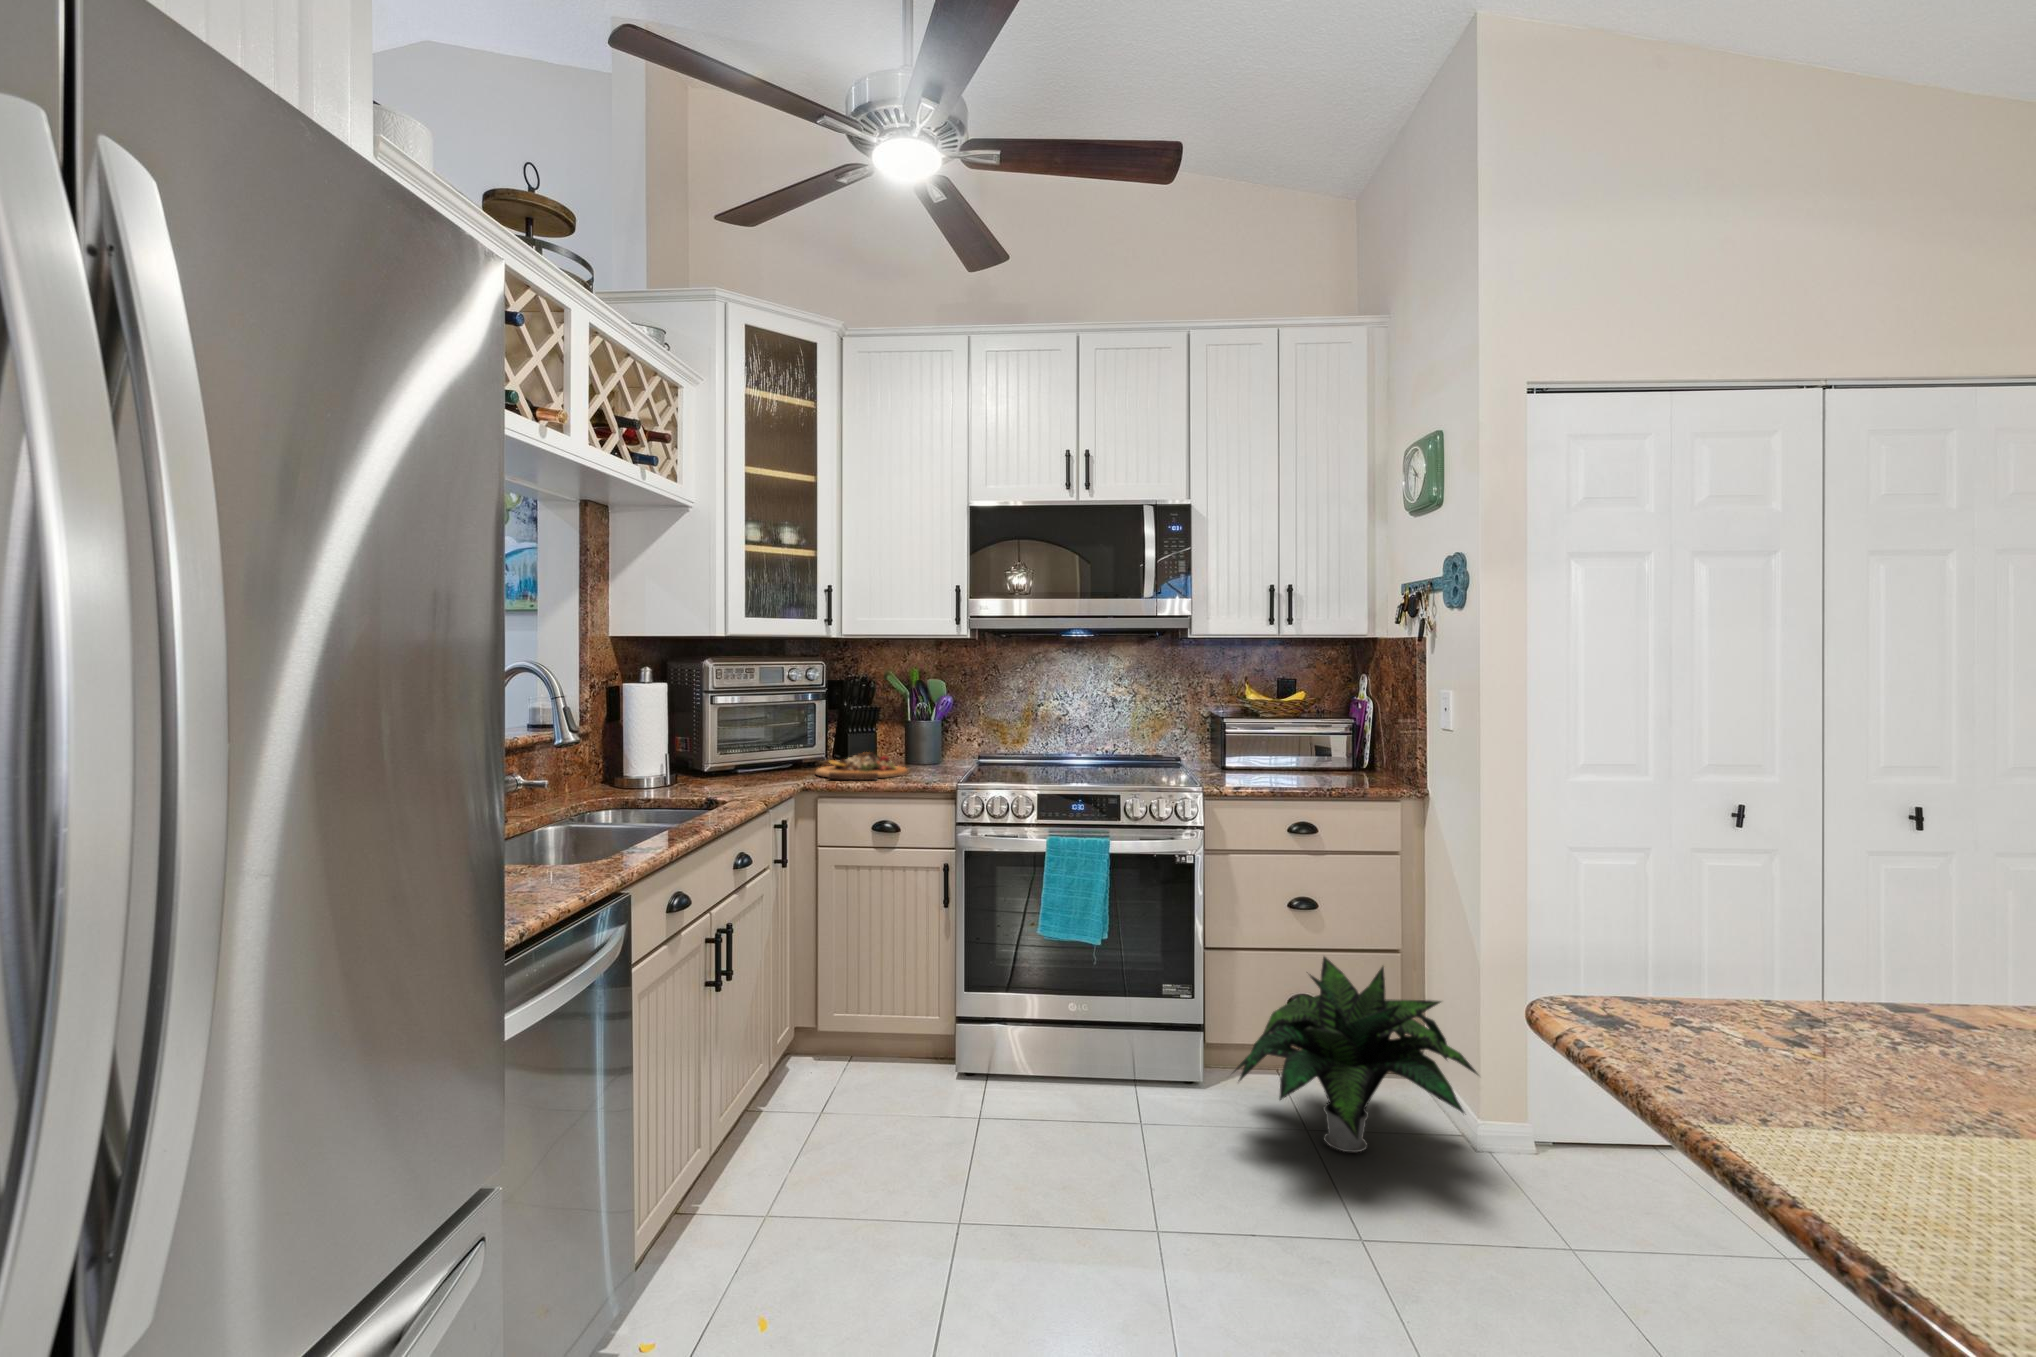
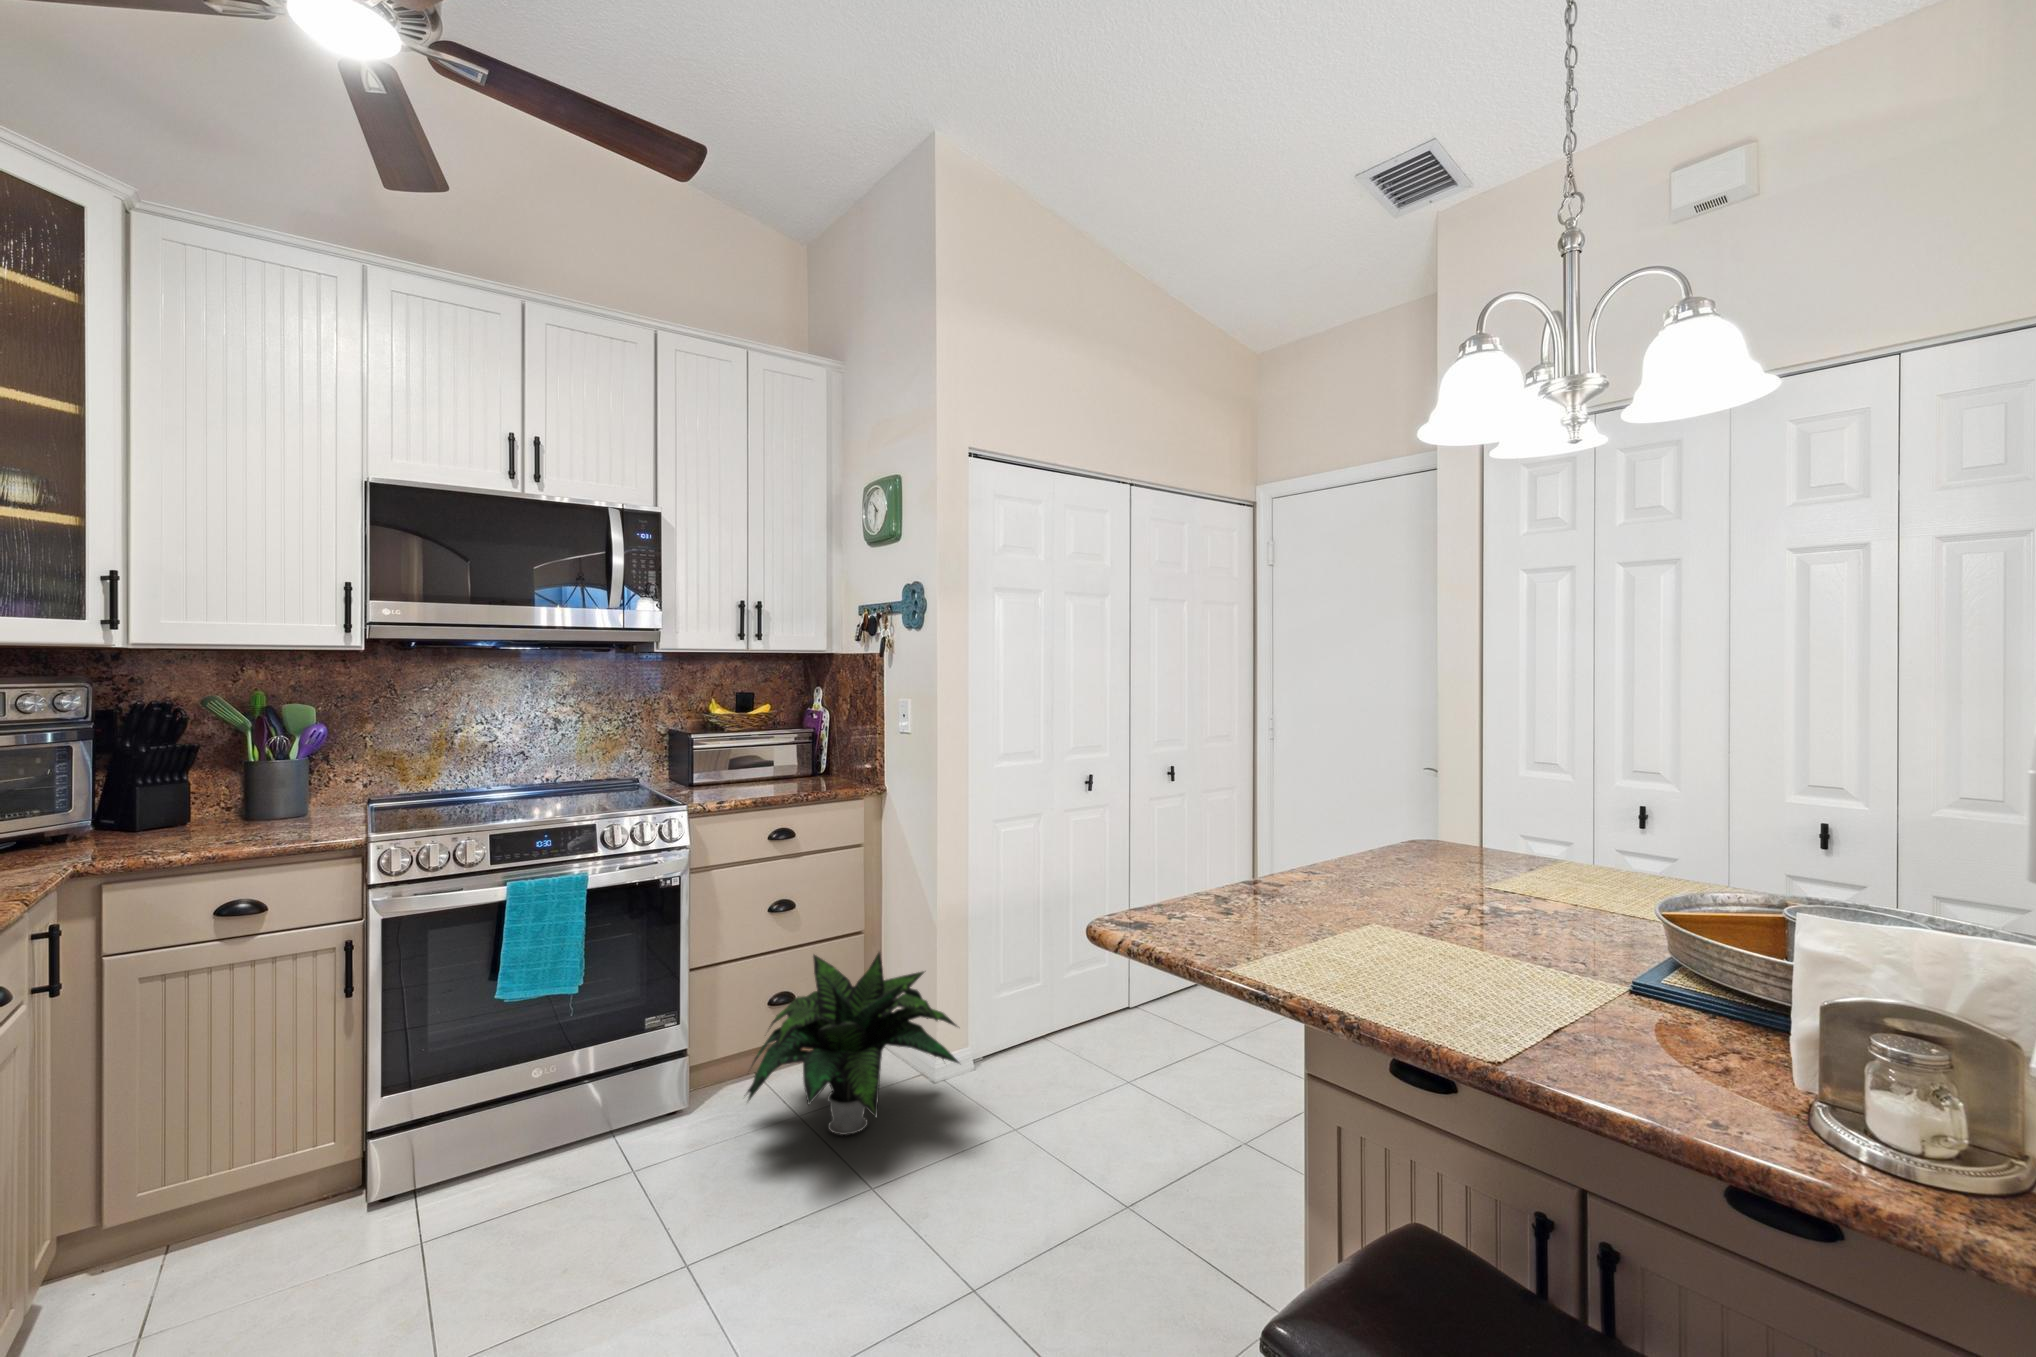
cutting board: present [816,752,909,780] -> none [84,806,268,852]

